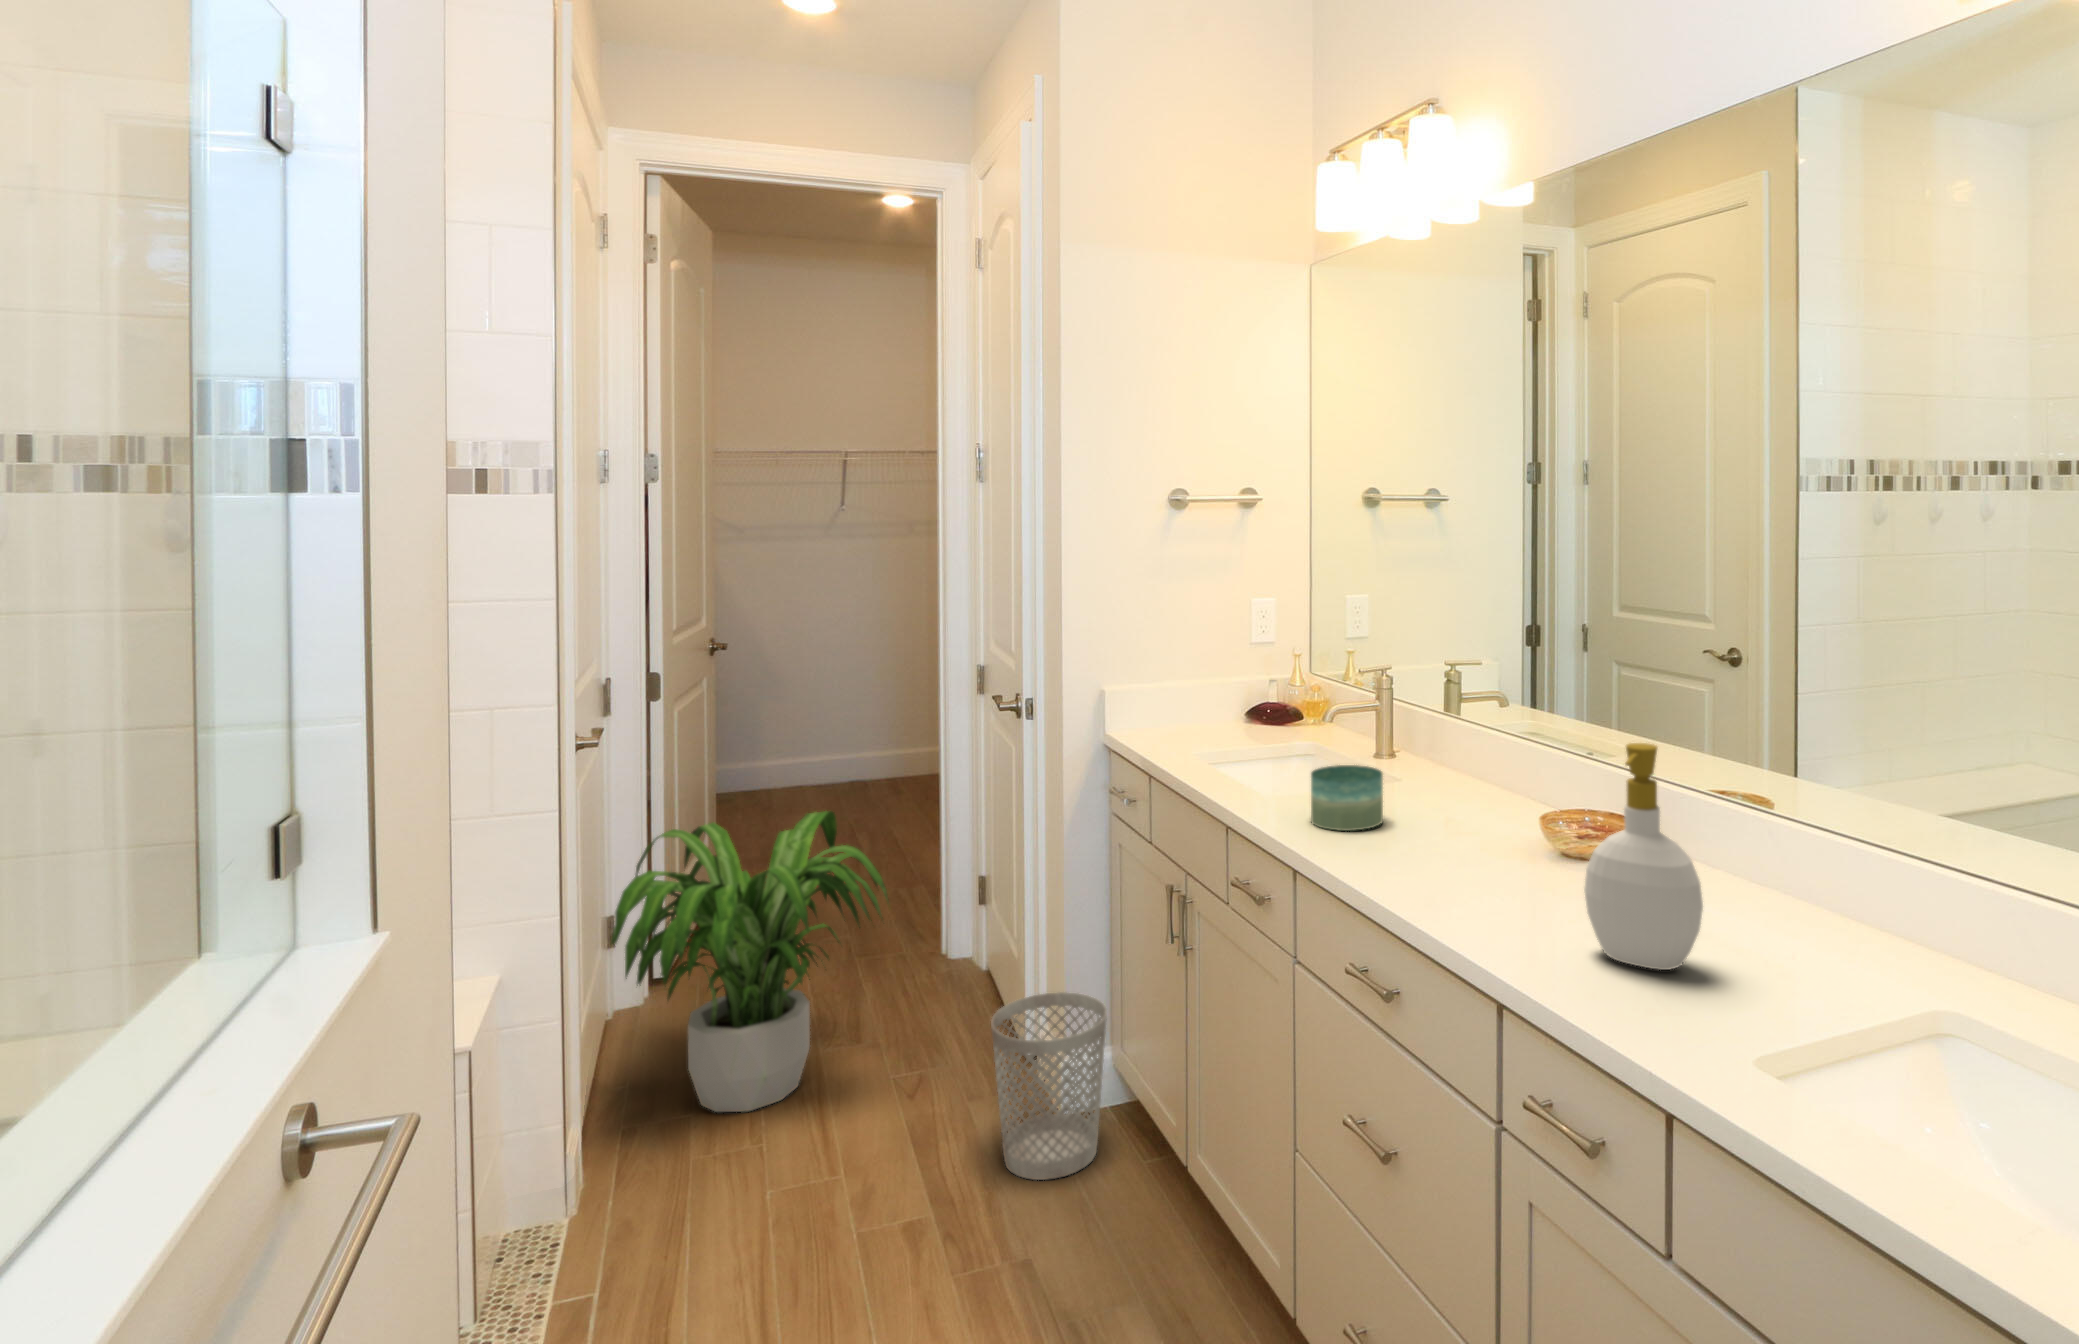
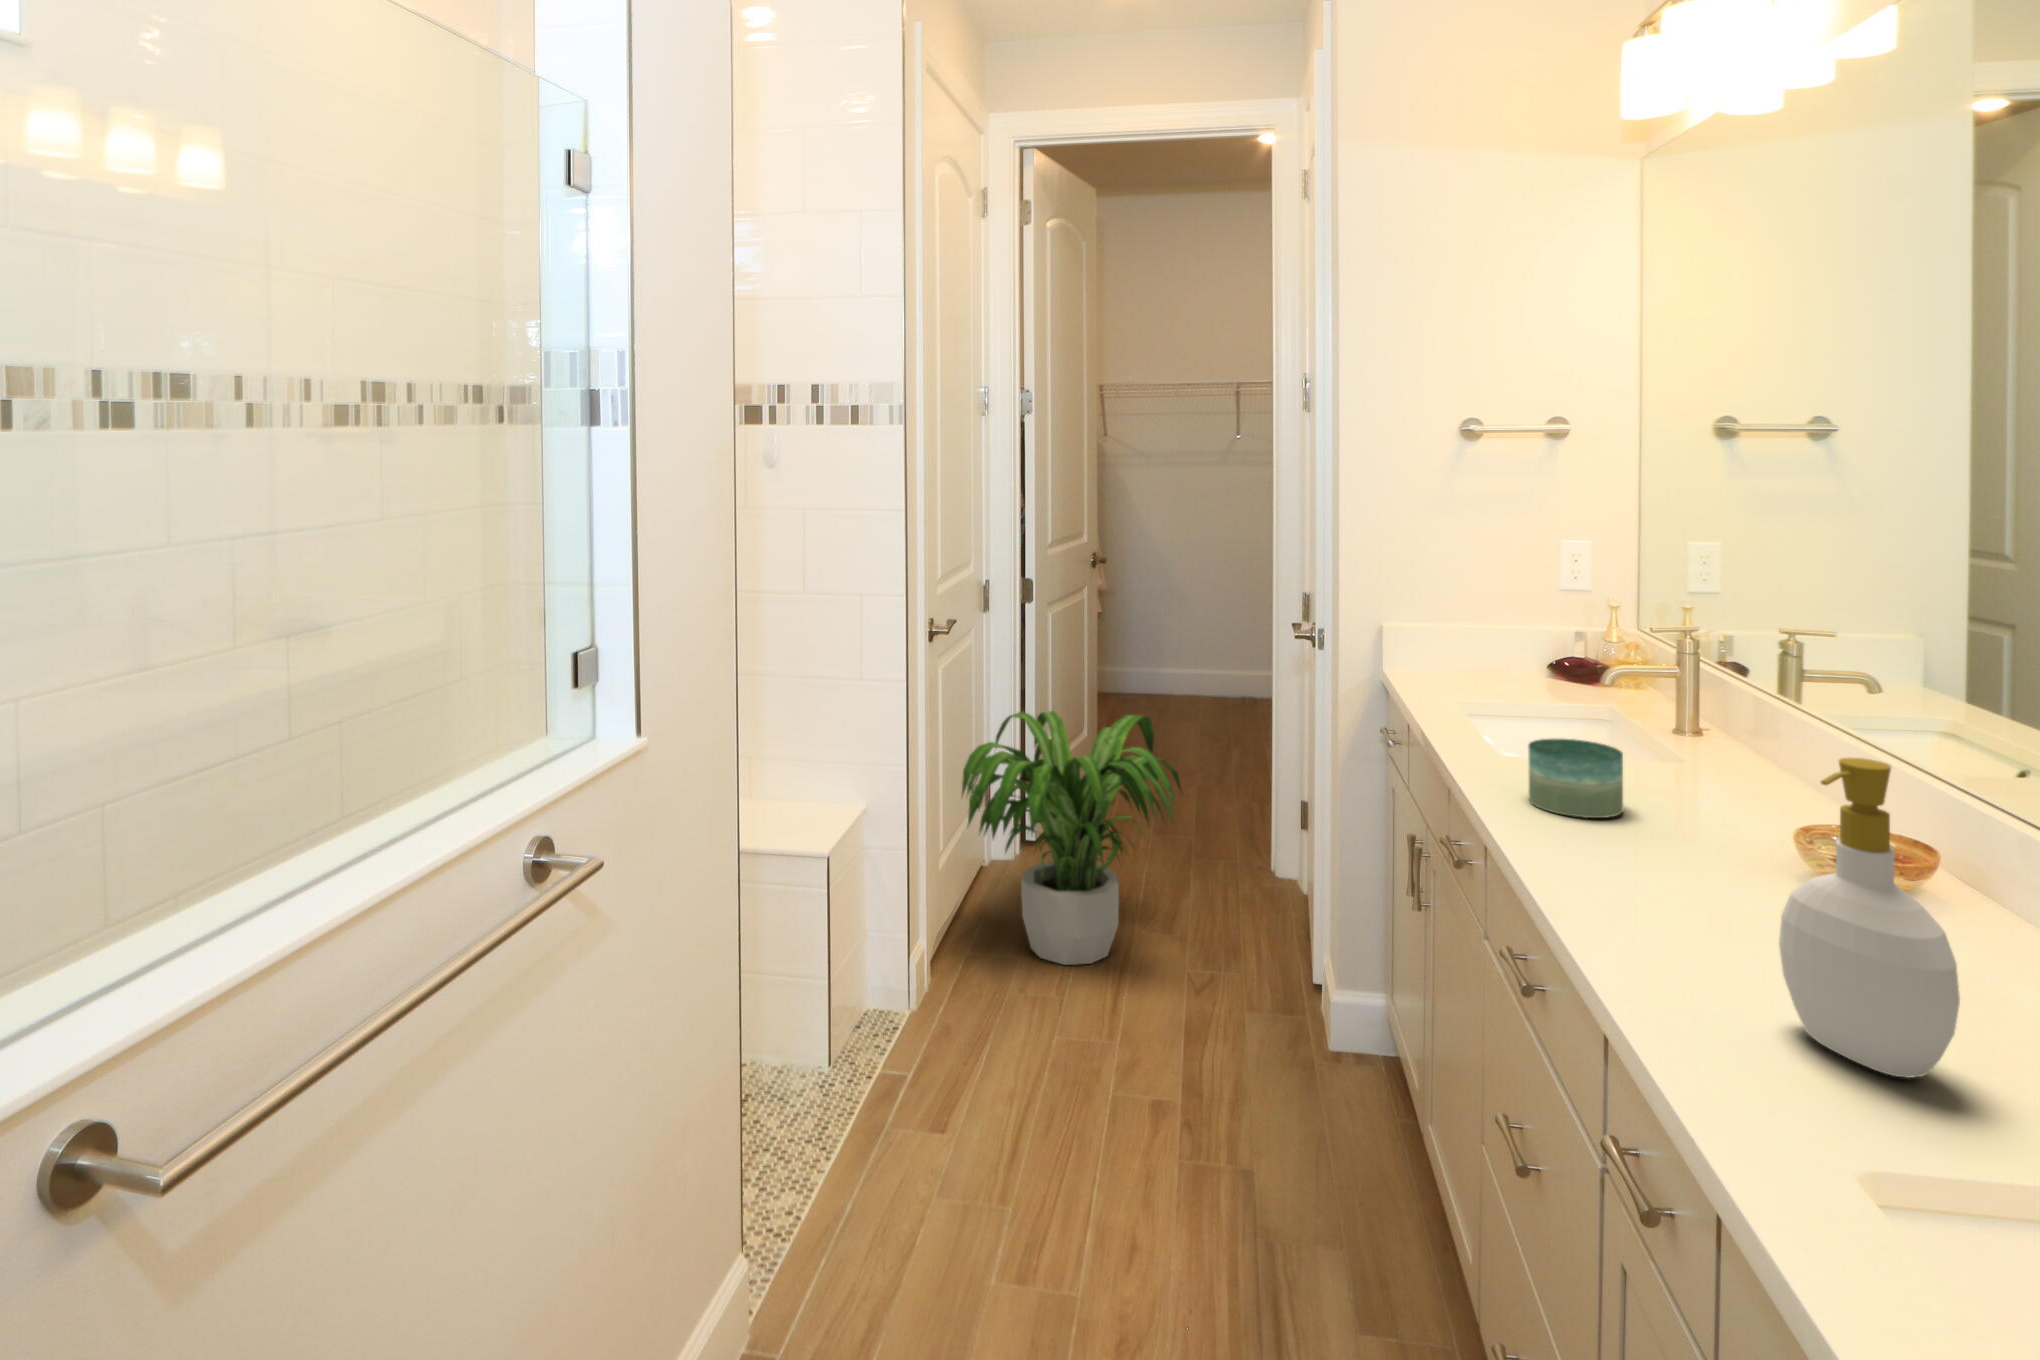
wastebasket: present [991,992,1107,1180] -> none [1249,926,1368,1113]

